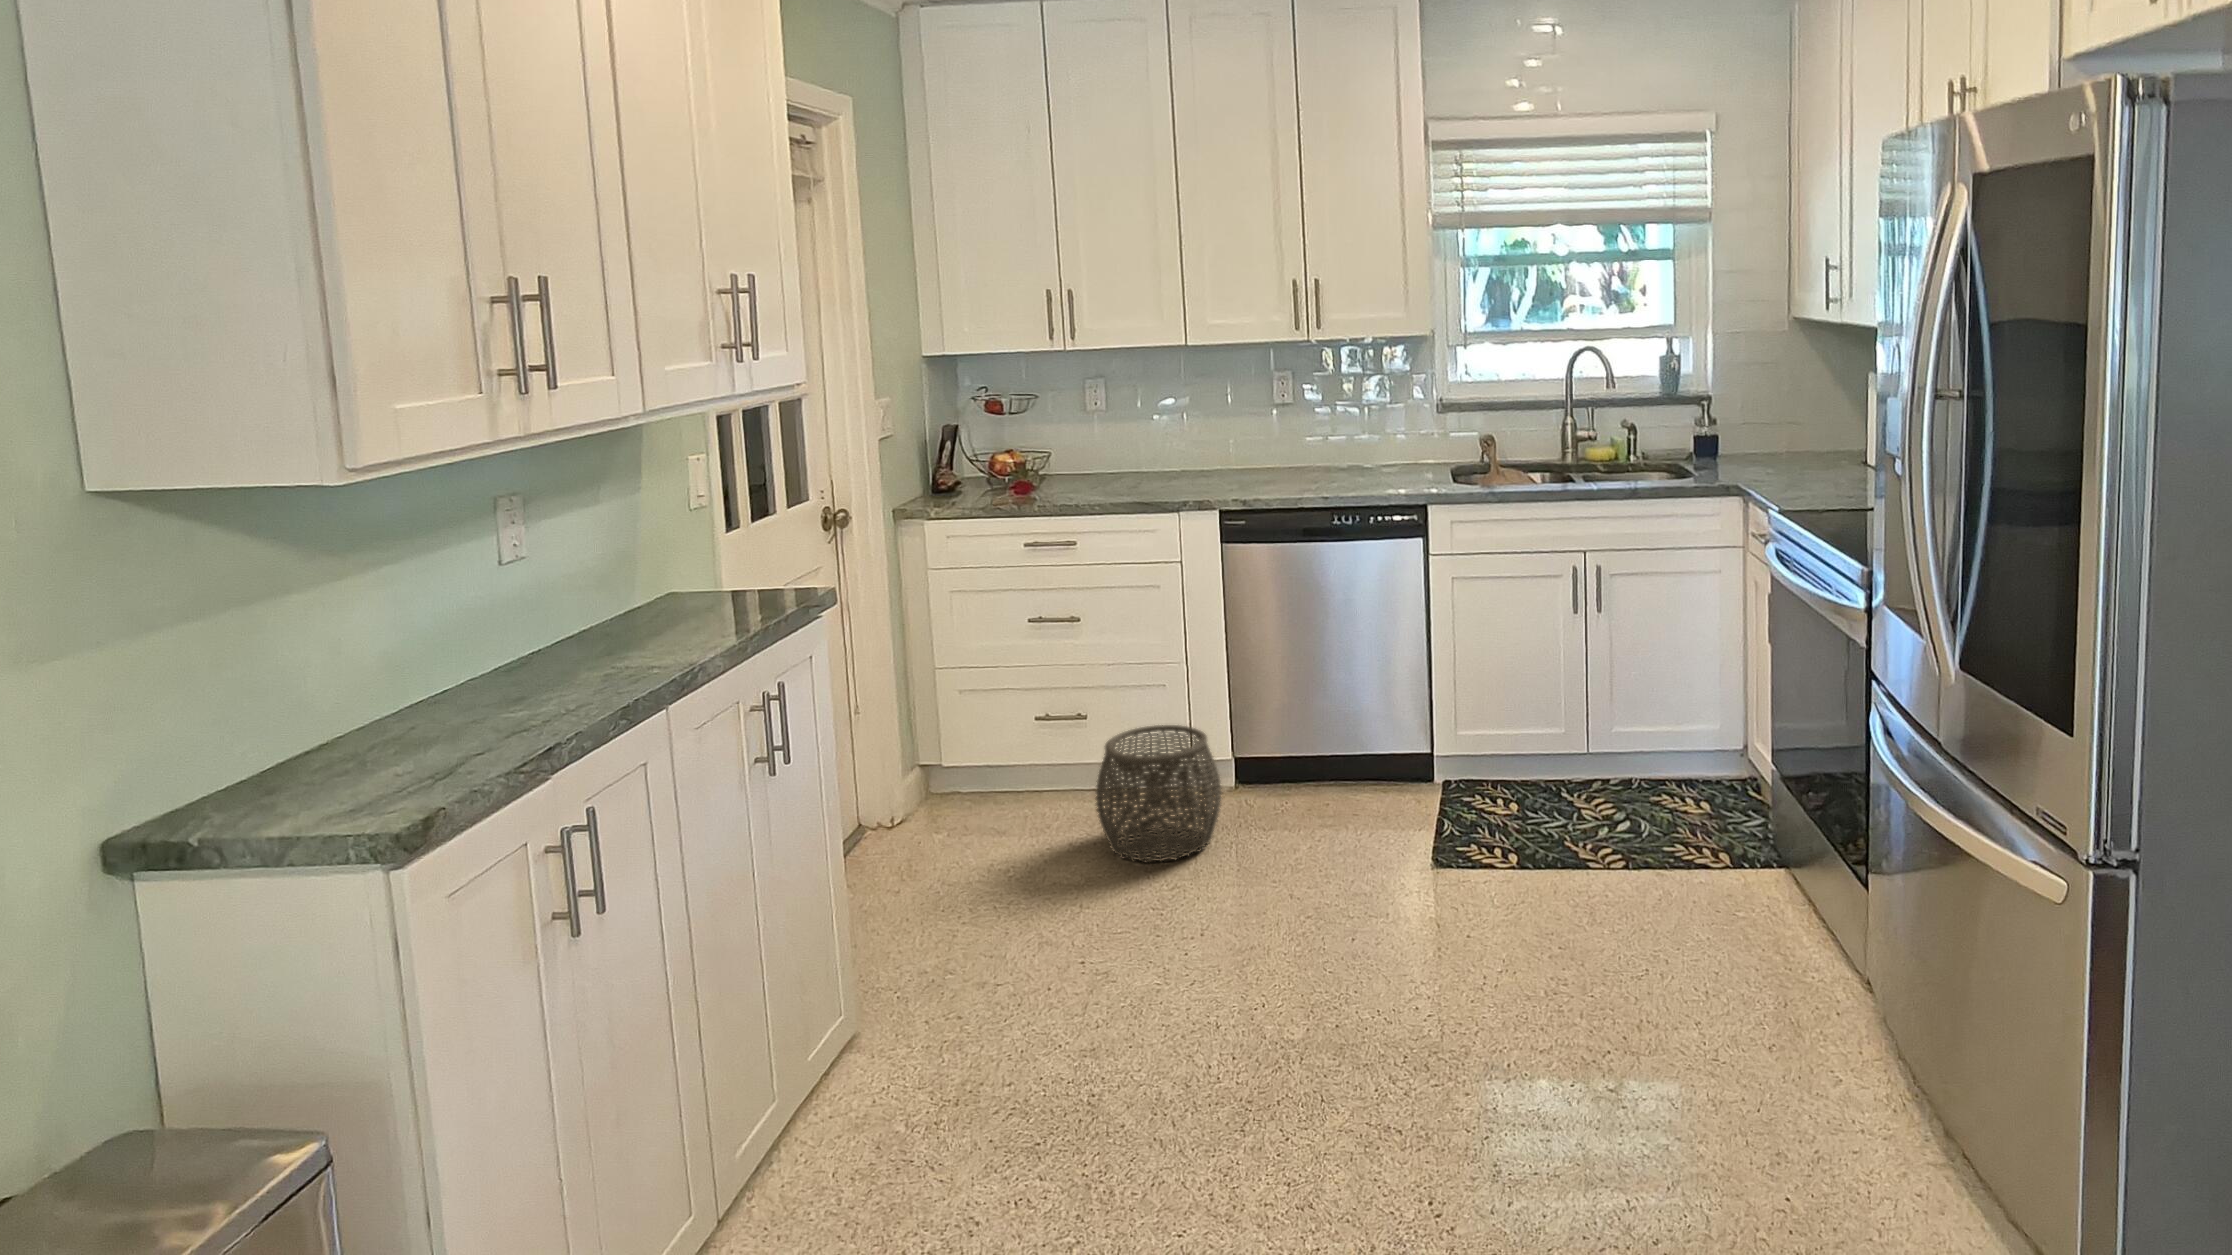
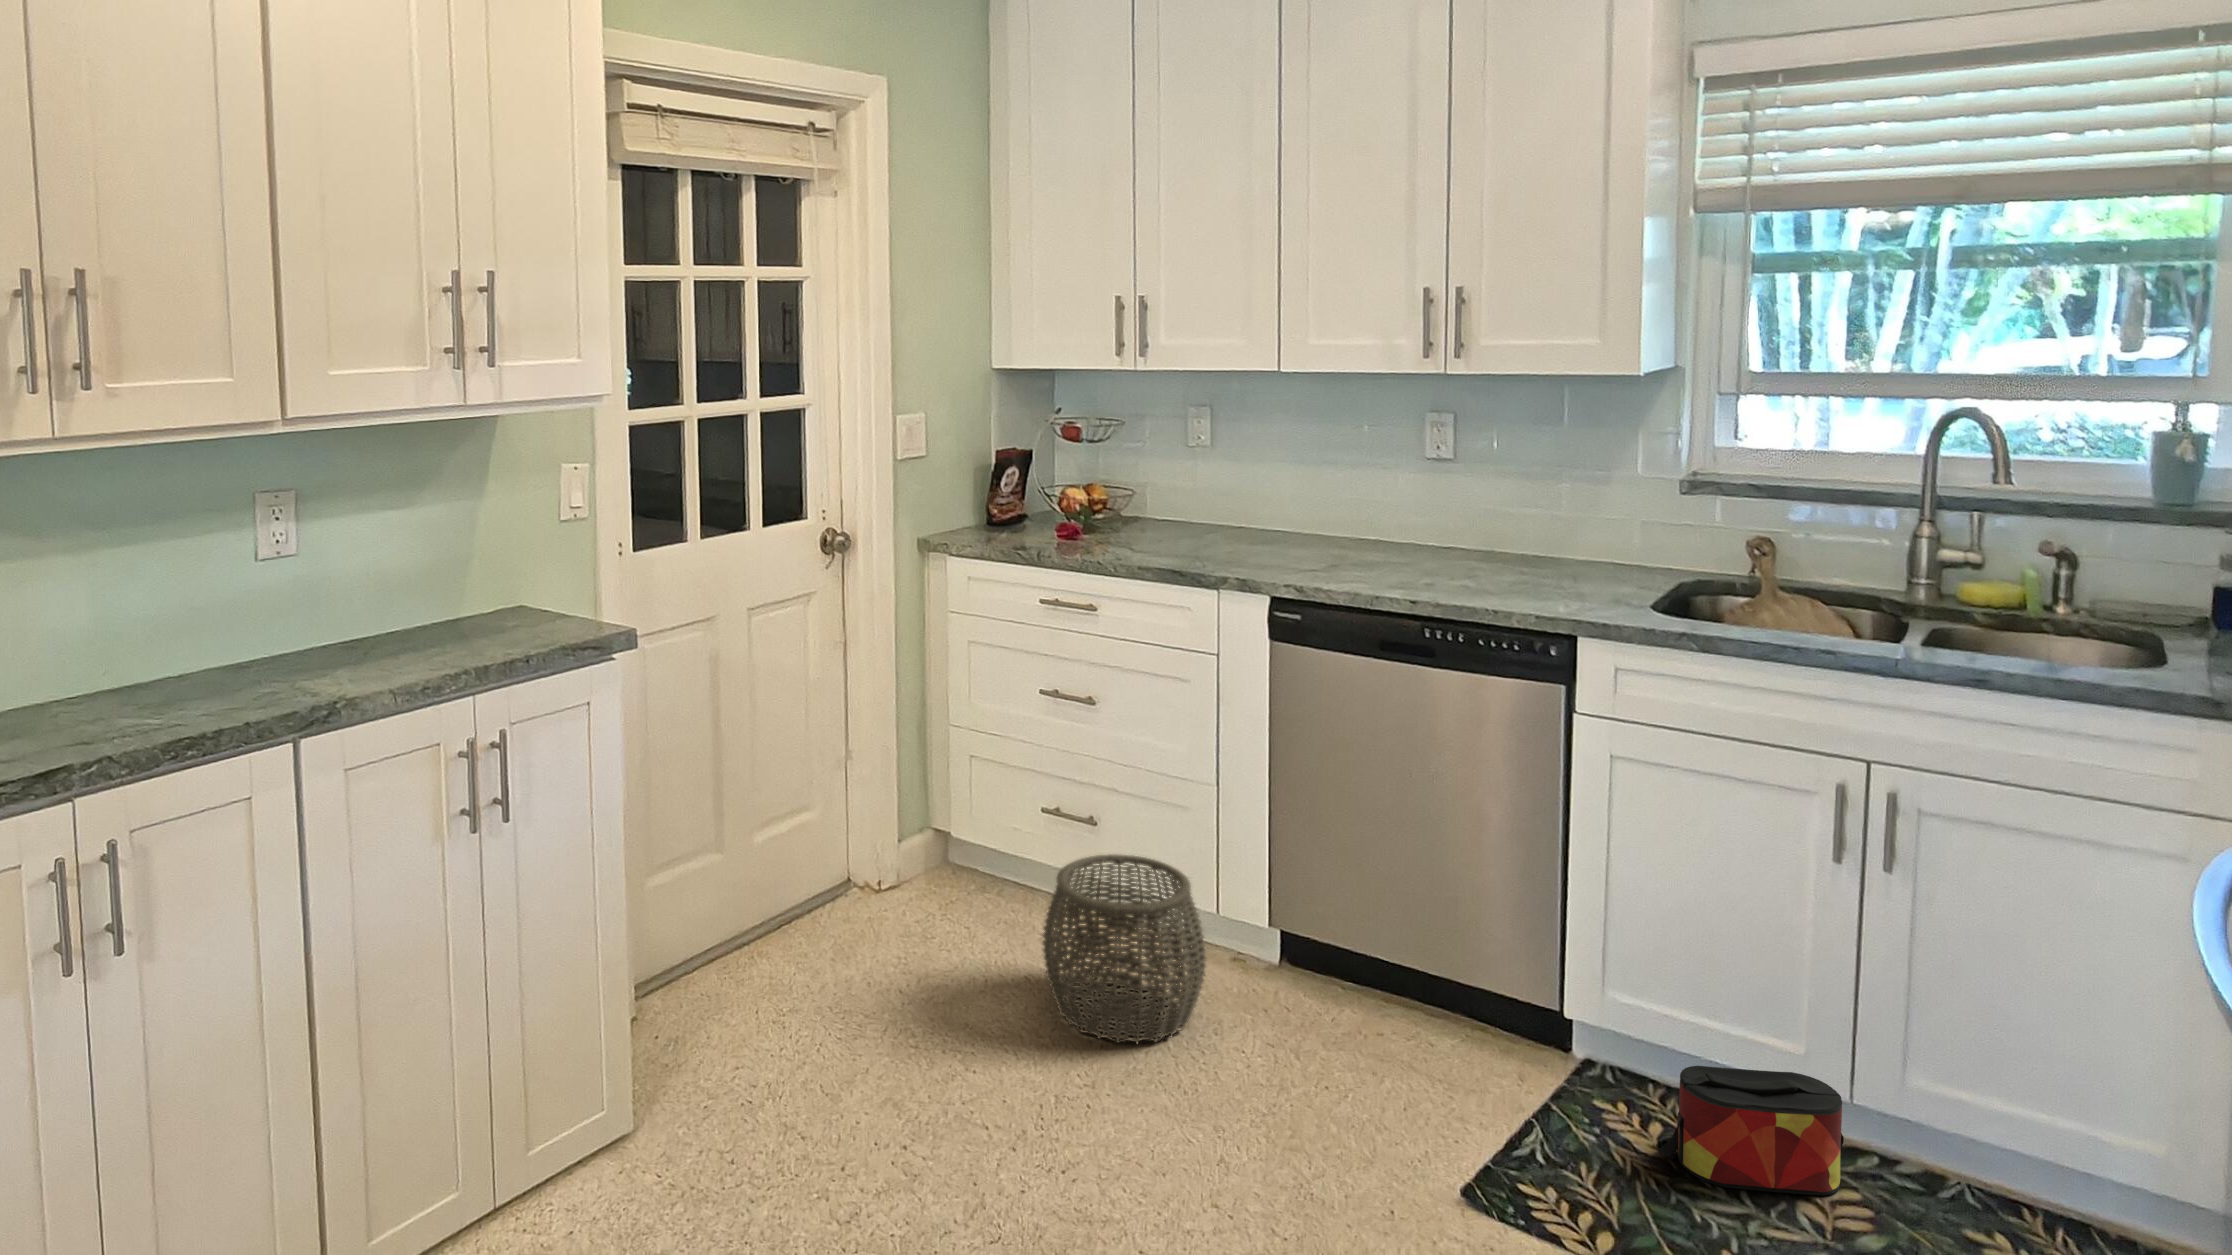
bag: none [1507,740,1592,814] -> present [1656,1066,1844,1196]

